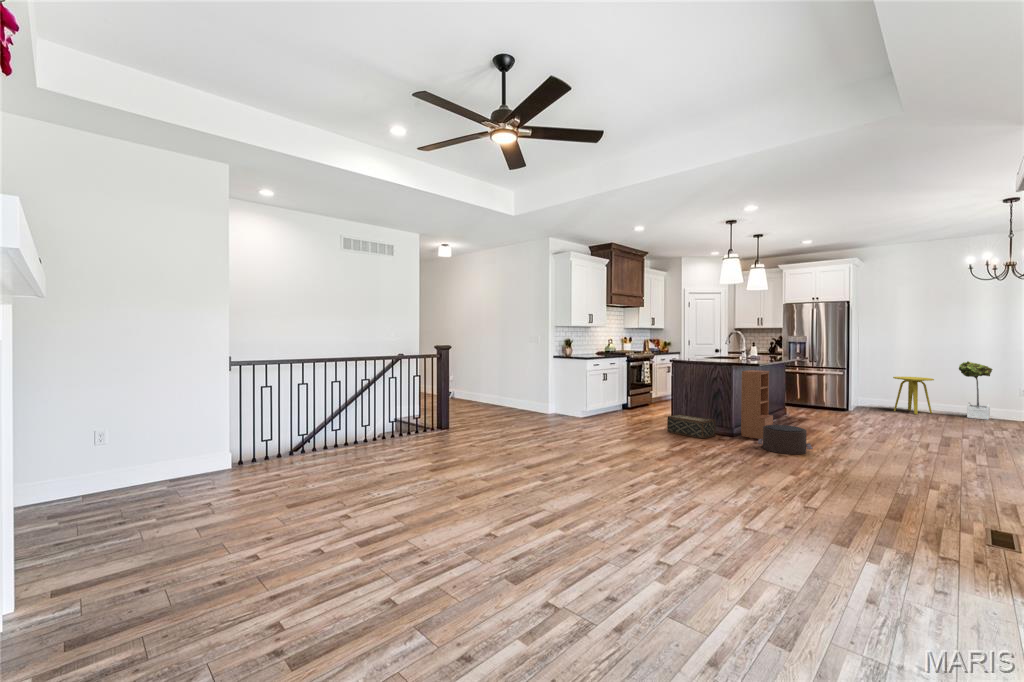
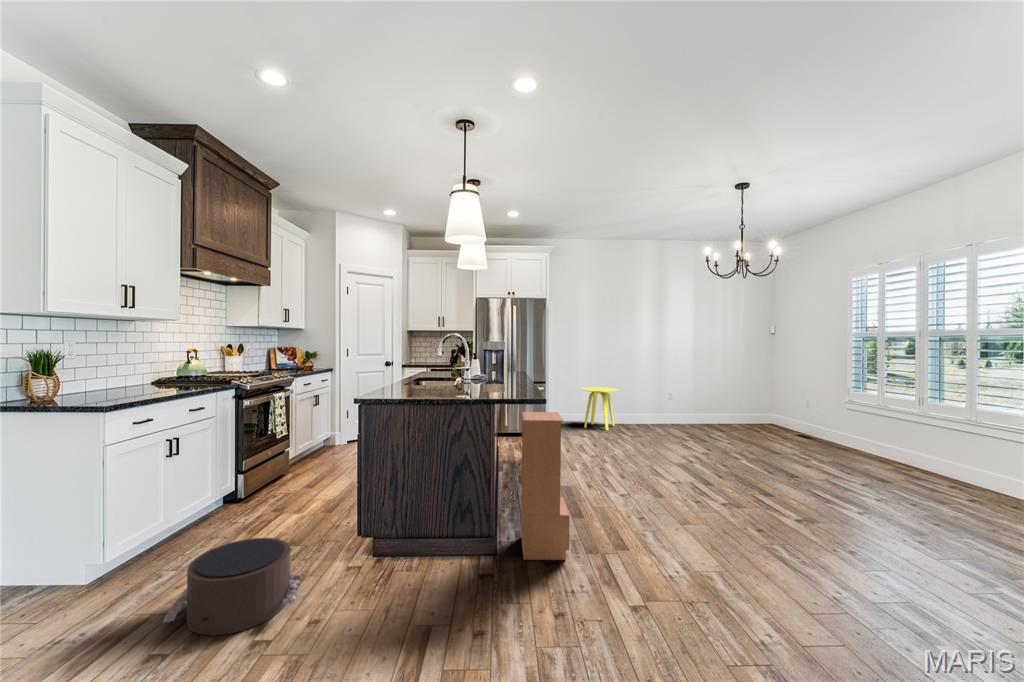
potted tree: present [959,361,992,420] -> none [635,369,661,428]
woven basket: present [667,414,716,438] -> none [367,536,481,610]
pouf: present [758,425,813,454] -> present [163,538,301,635]

